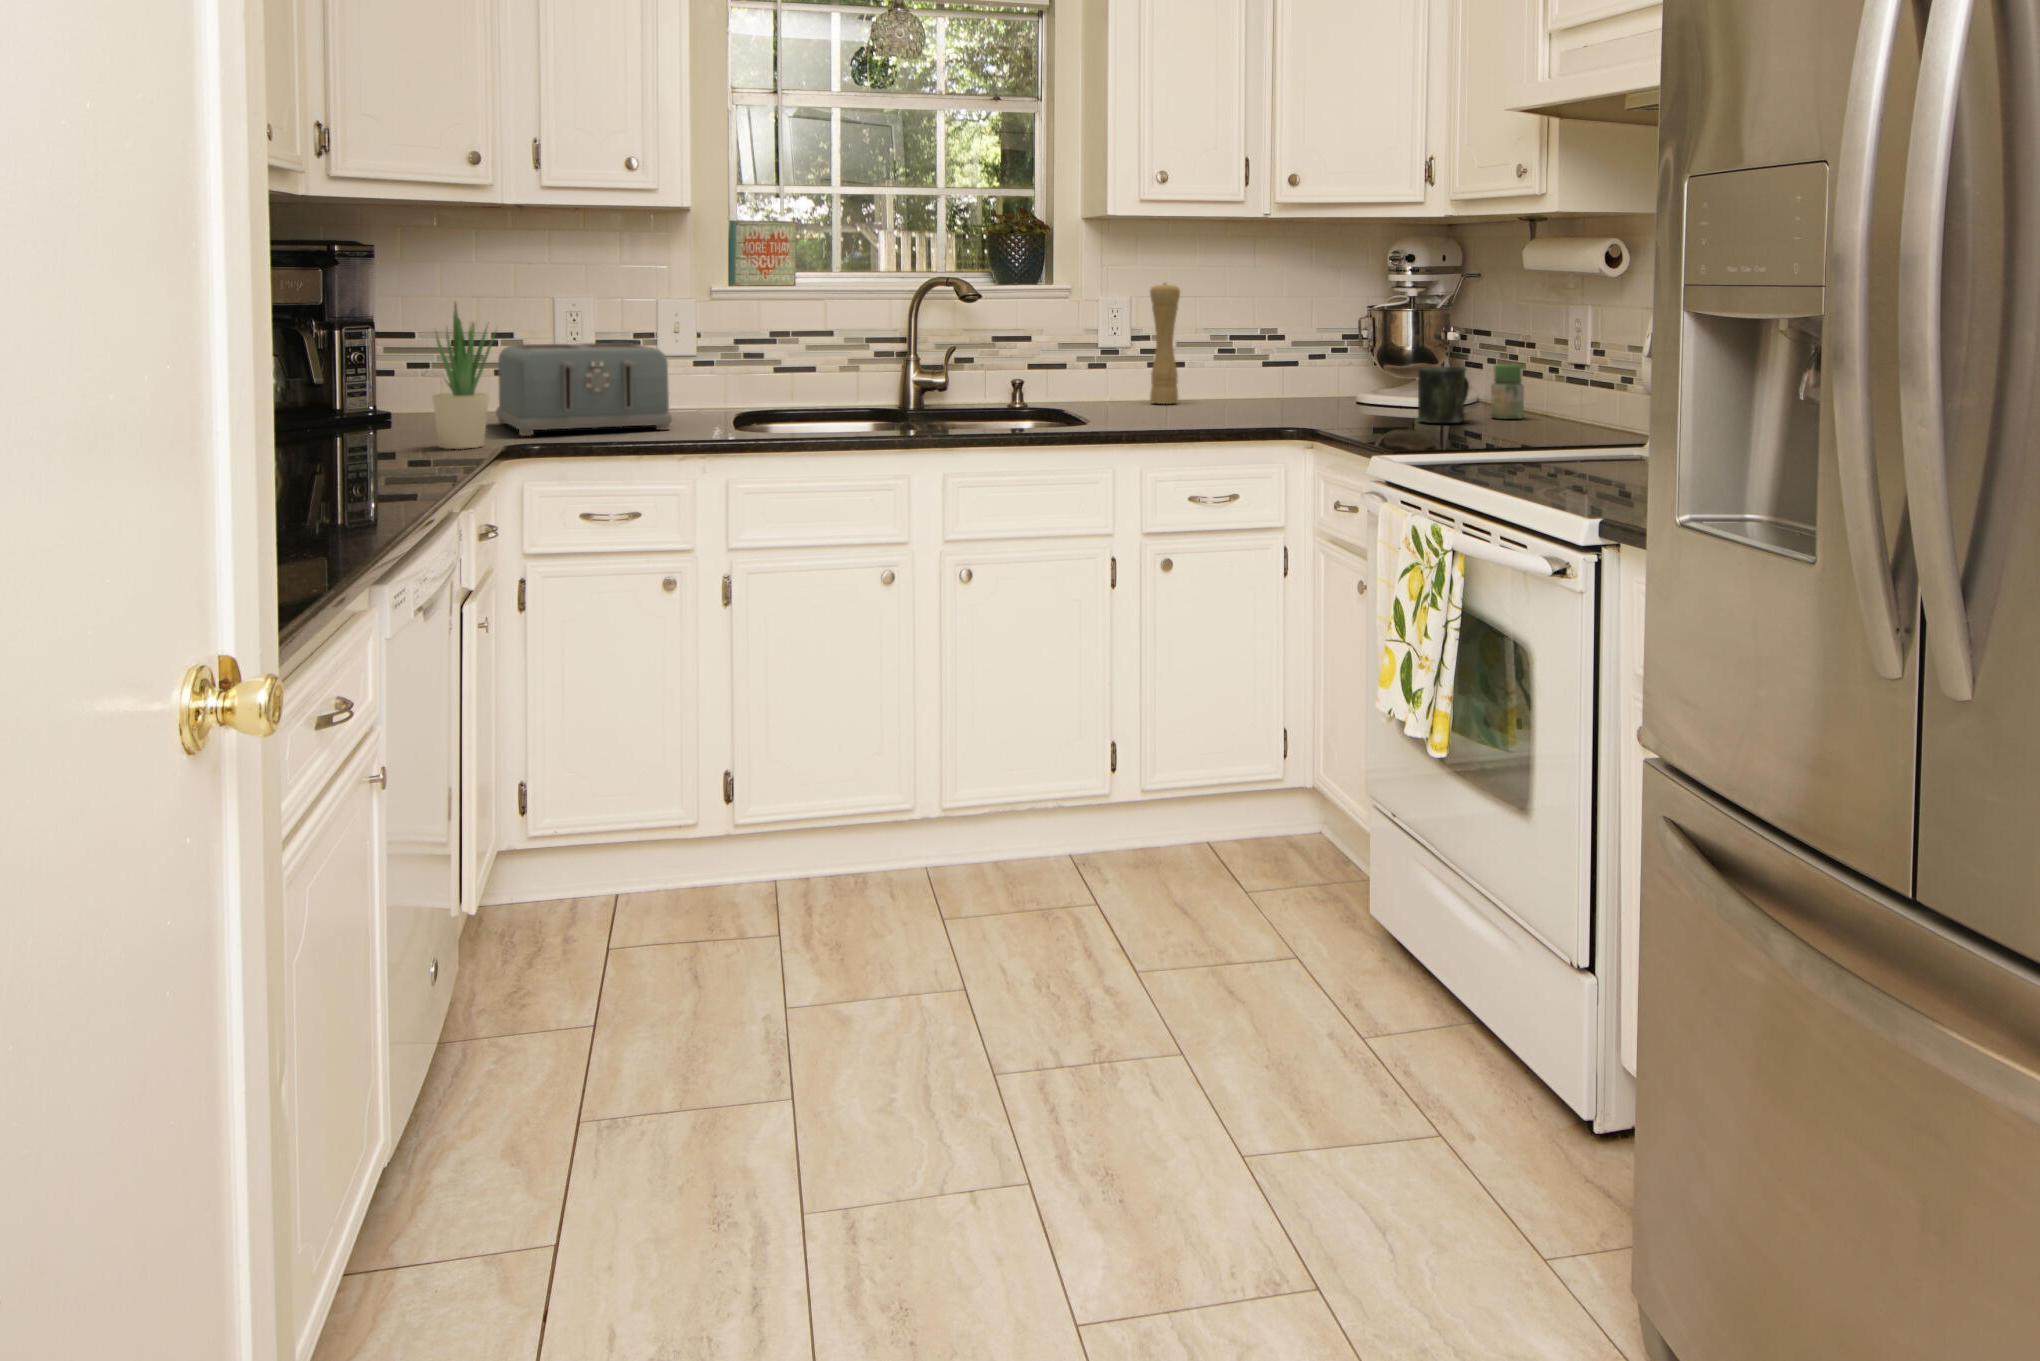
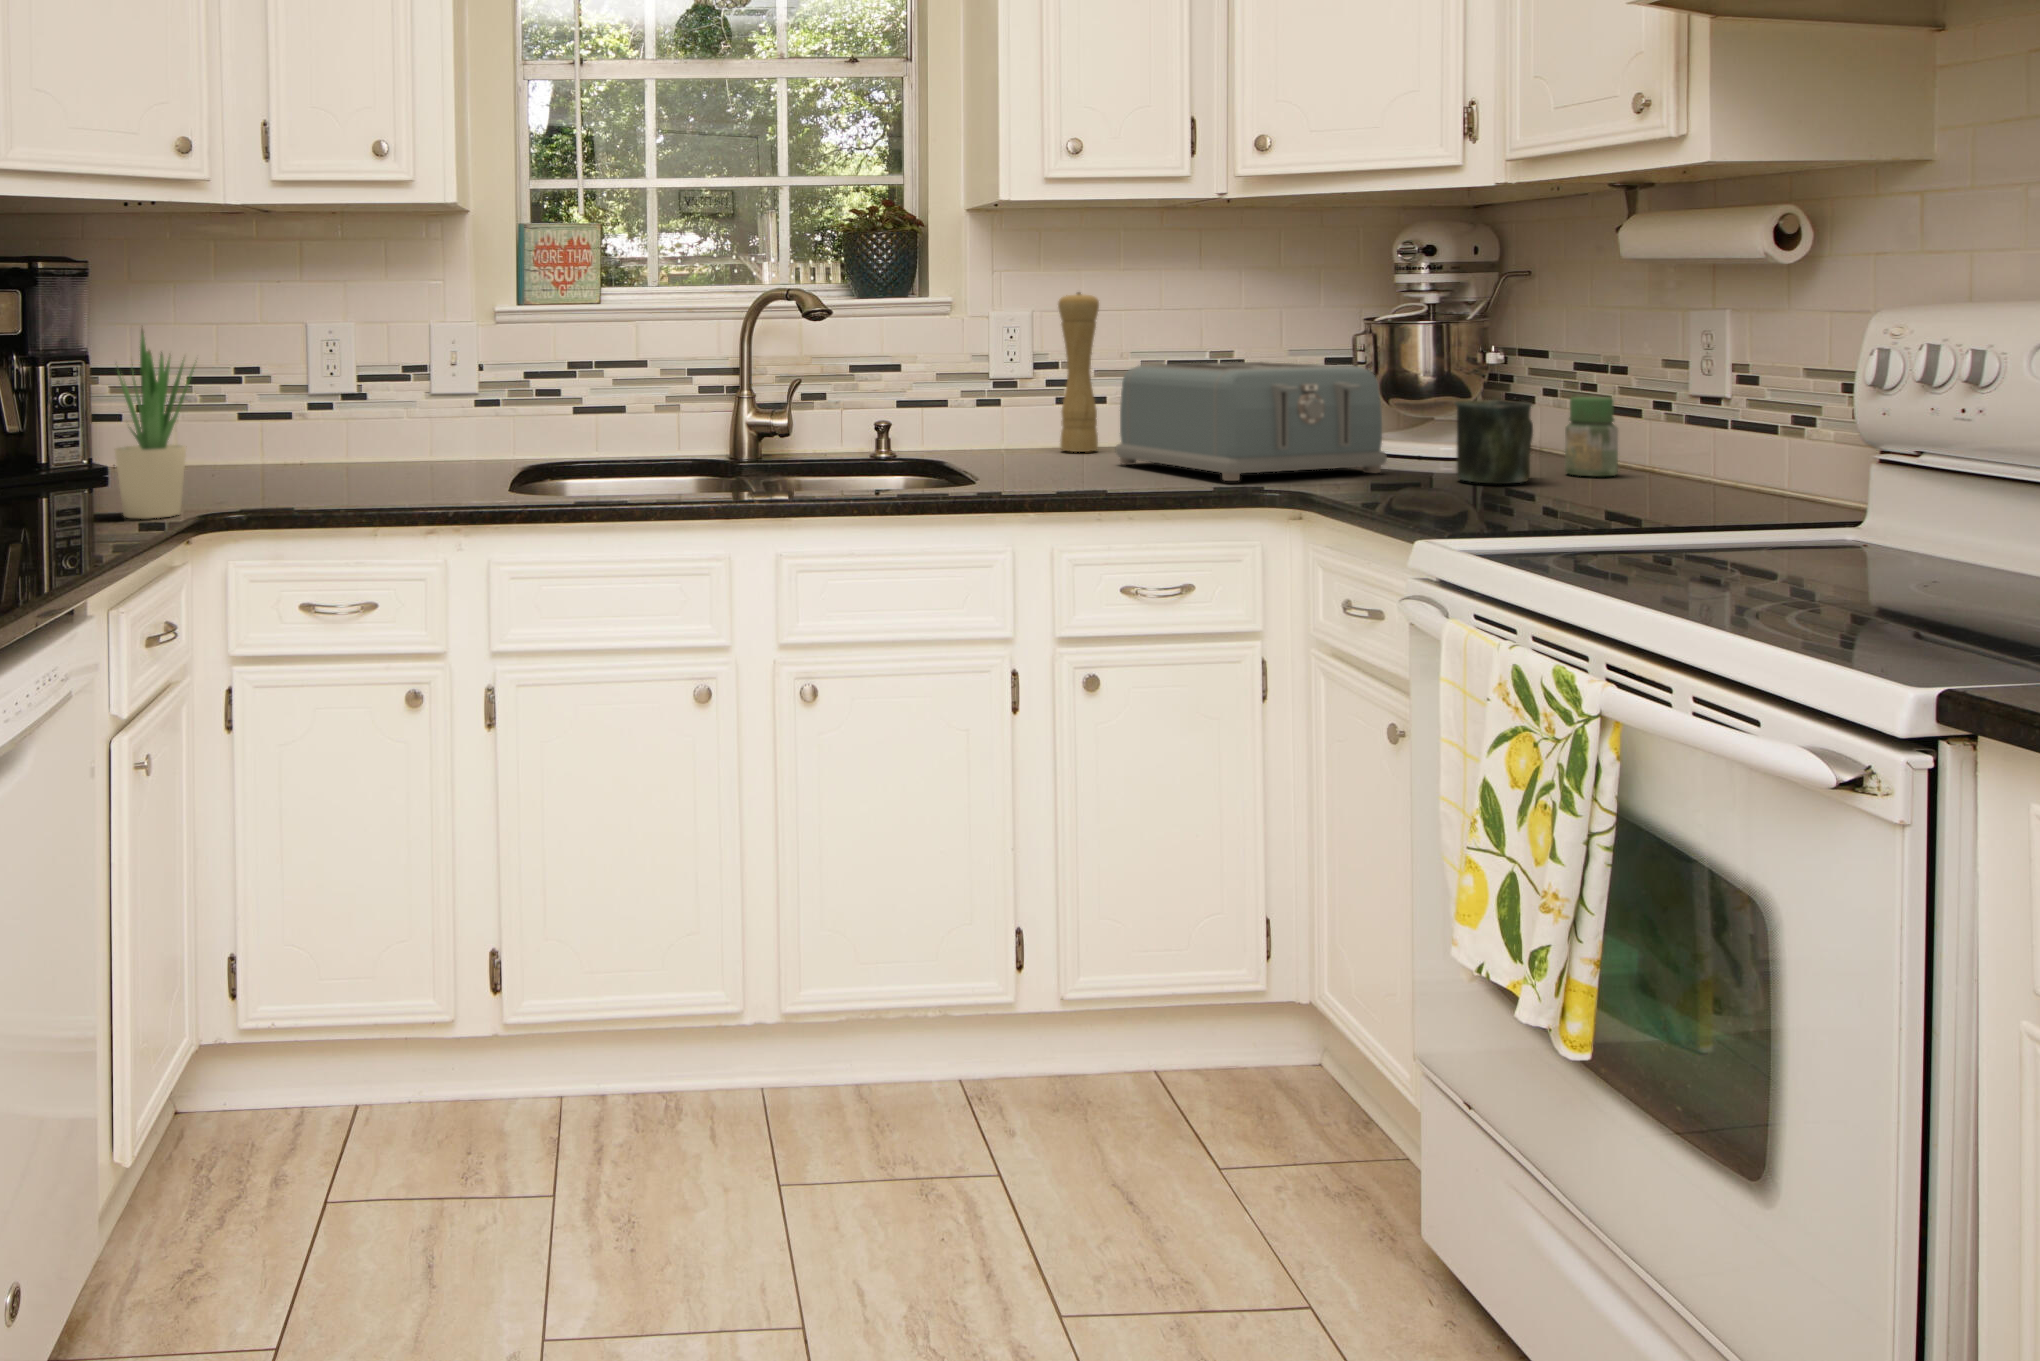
toaster: present [496,343,672,436] -> present [1115,362,1387,481]

